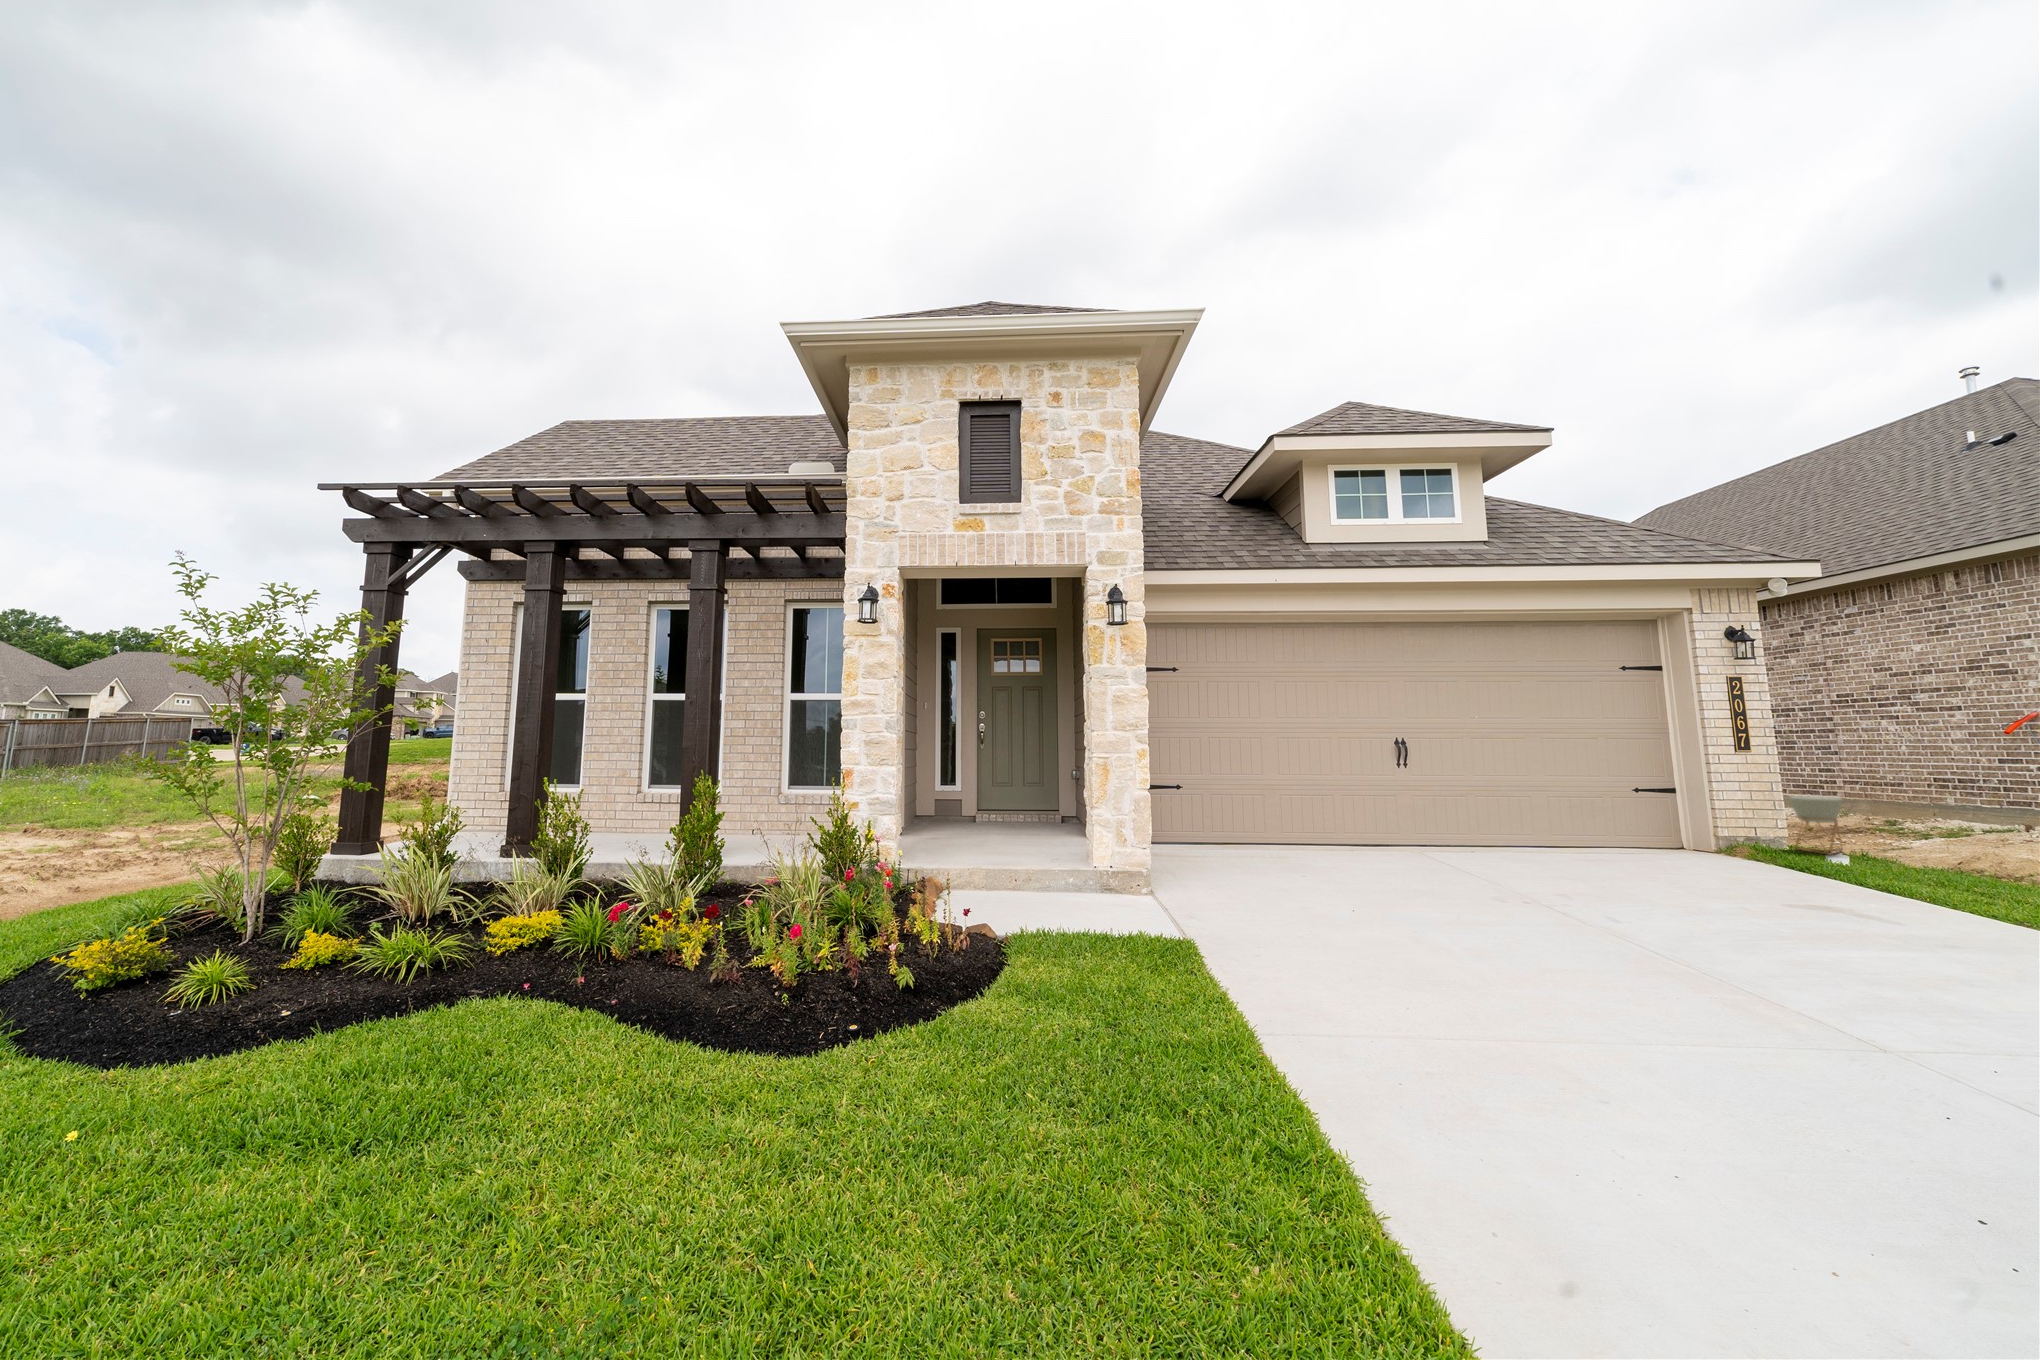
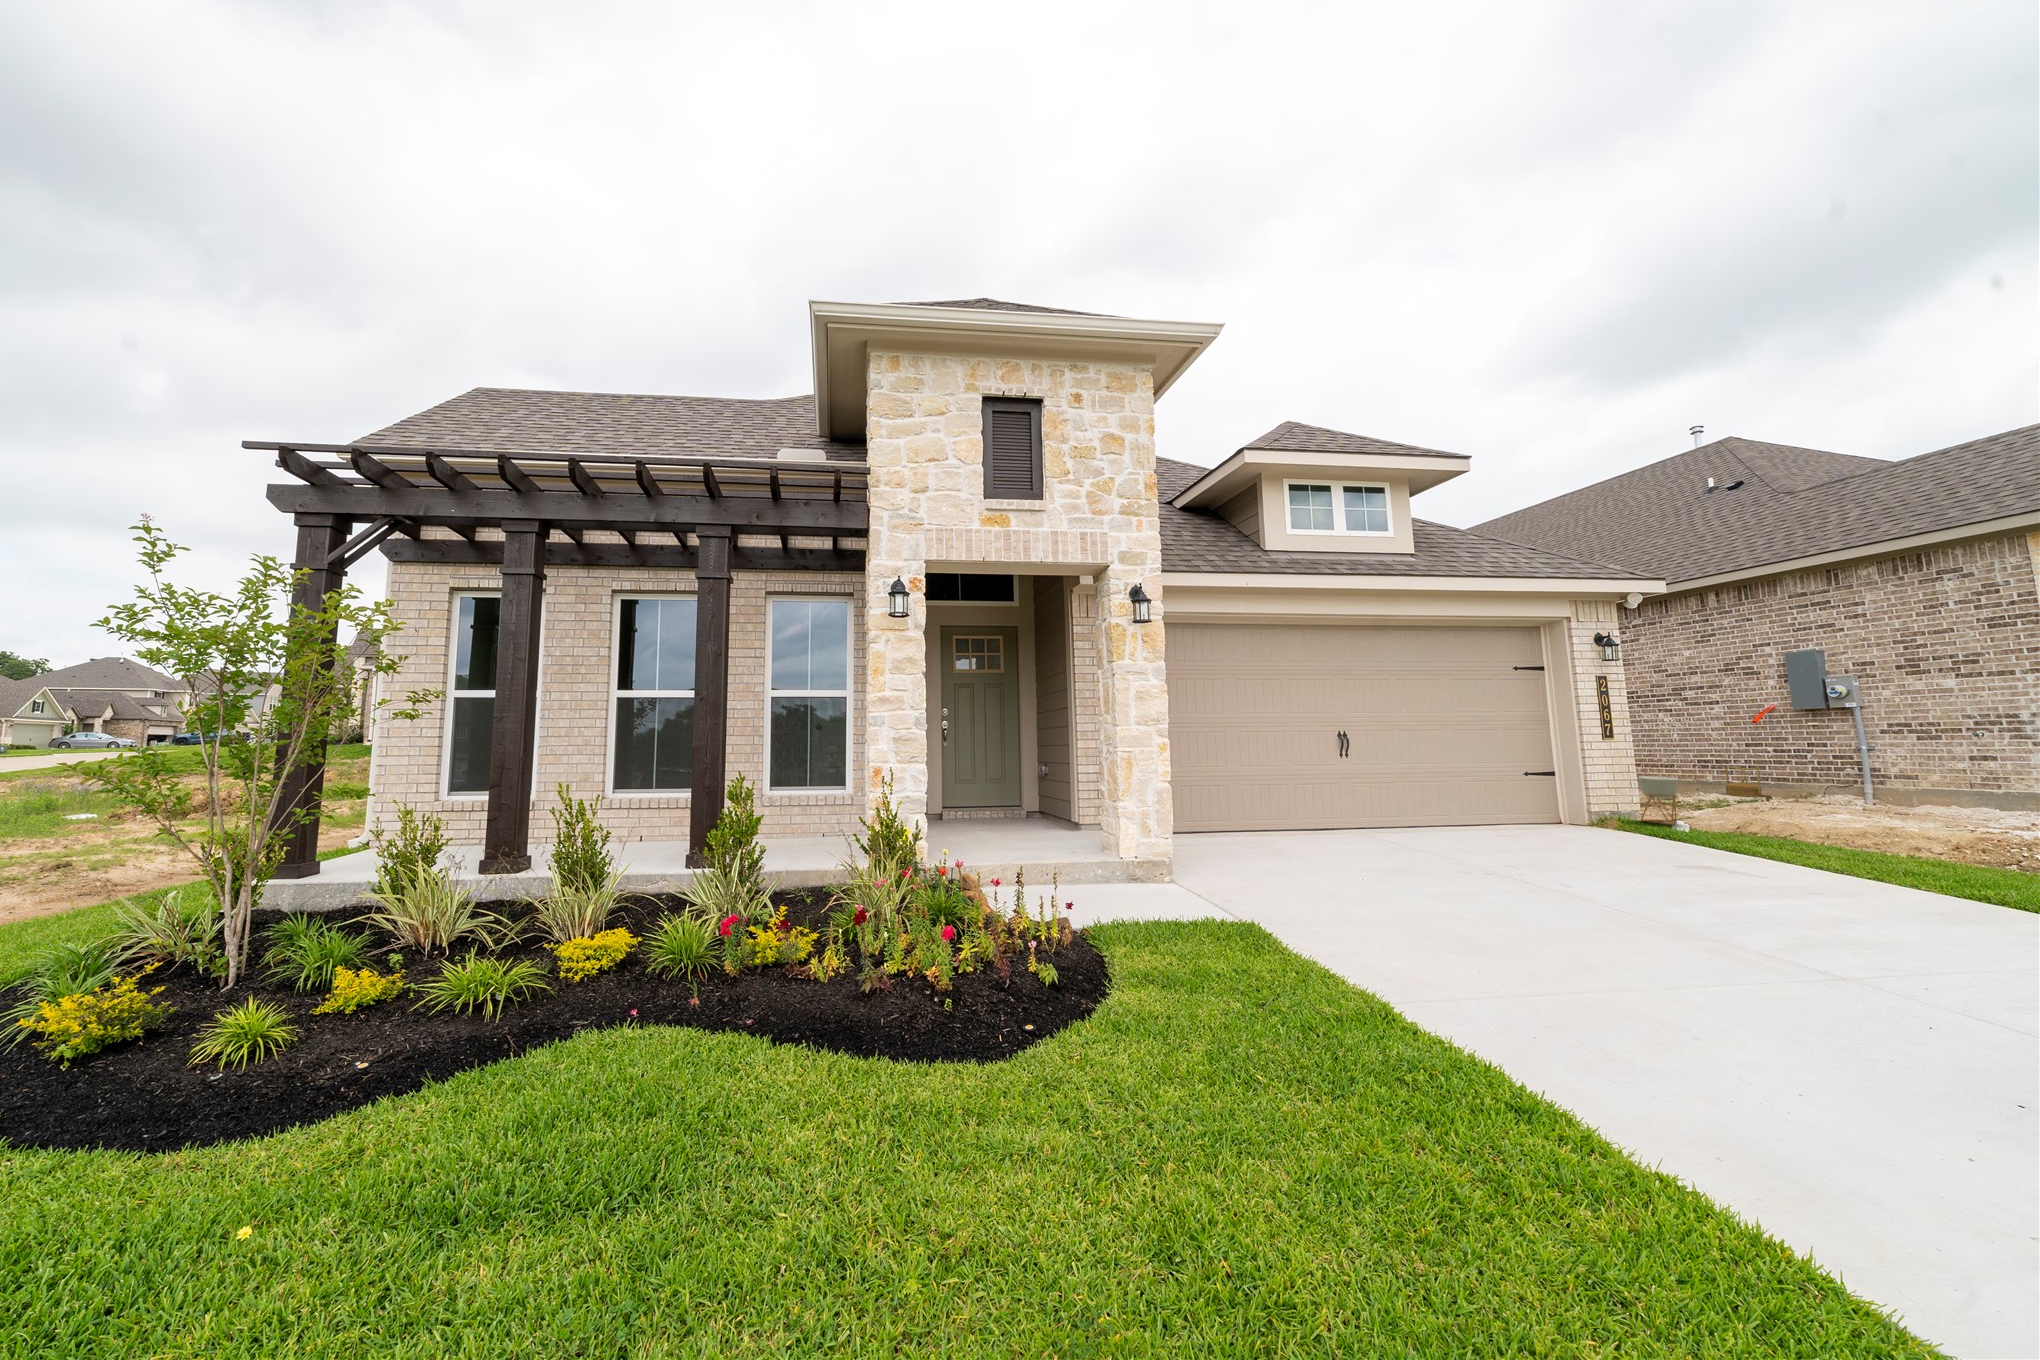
woven basket: none [1966,790,2018,828] -> present [1725,766,1762,797]

